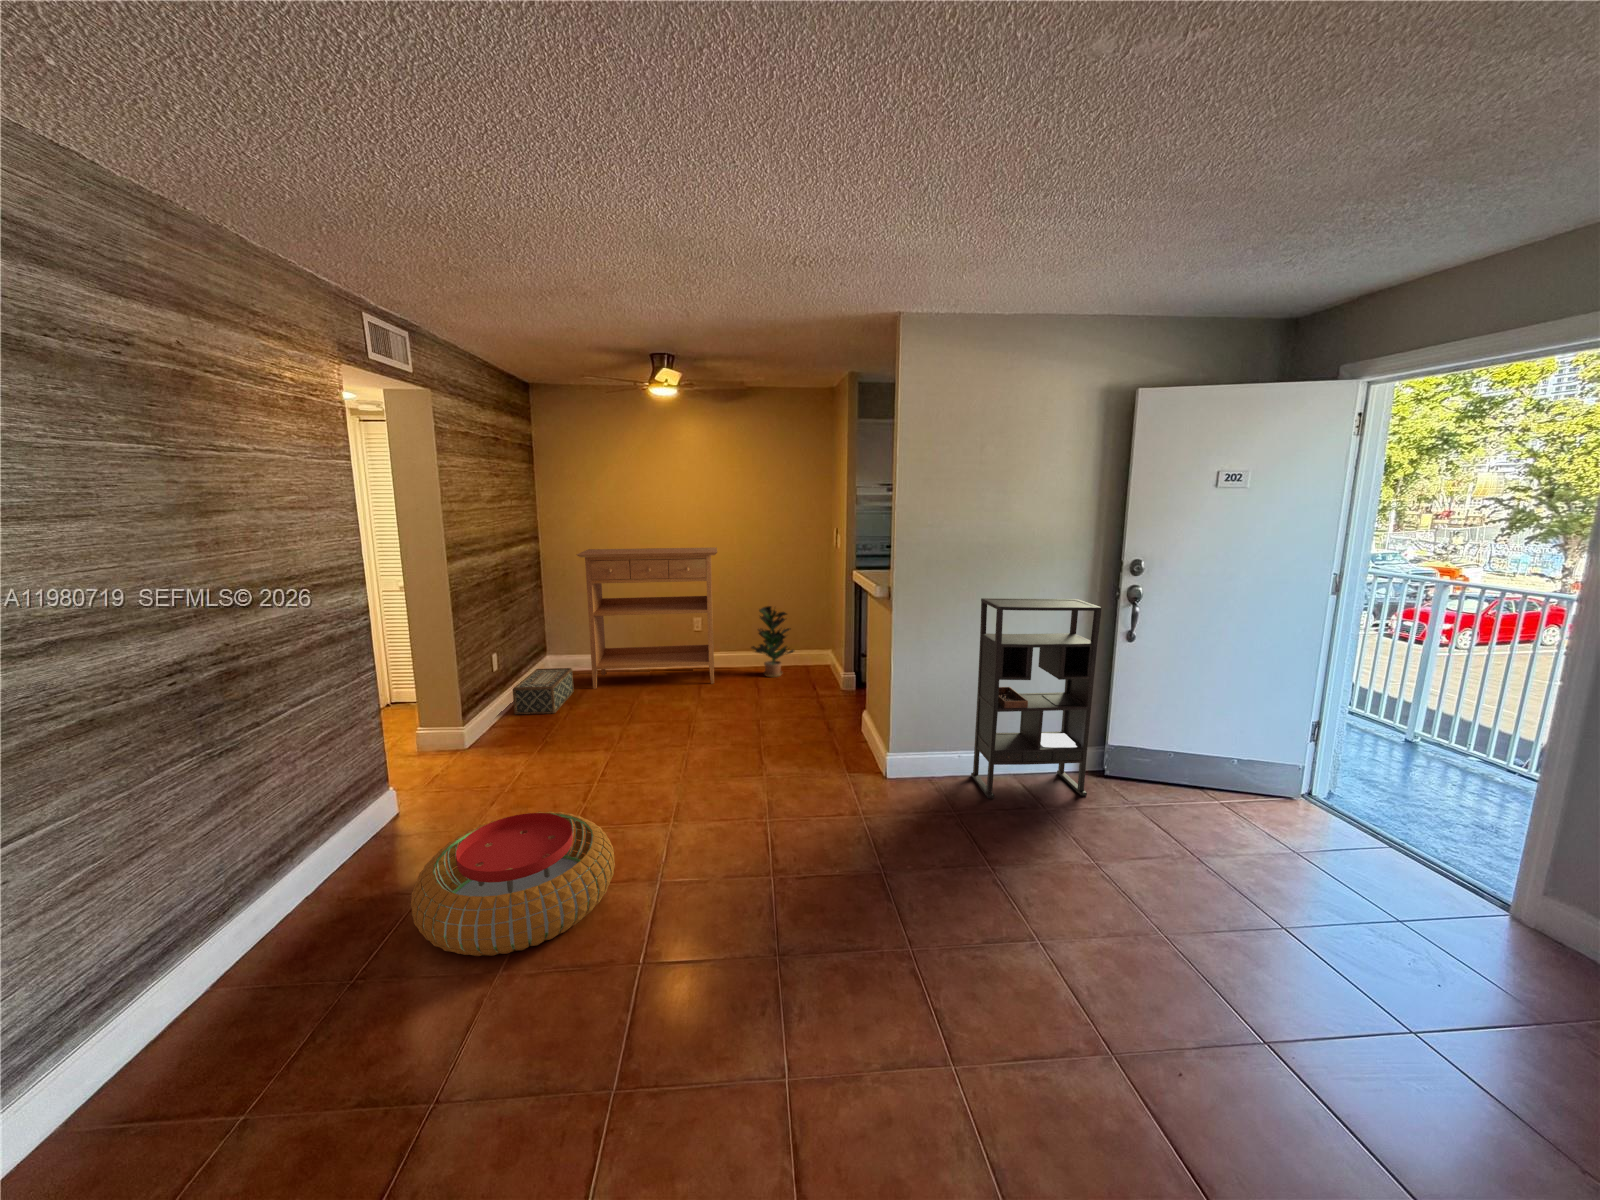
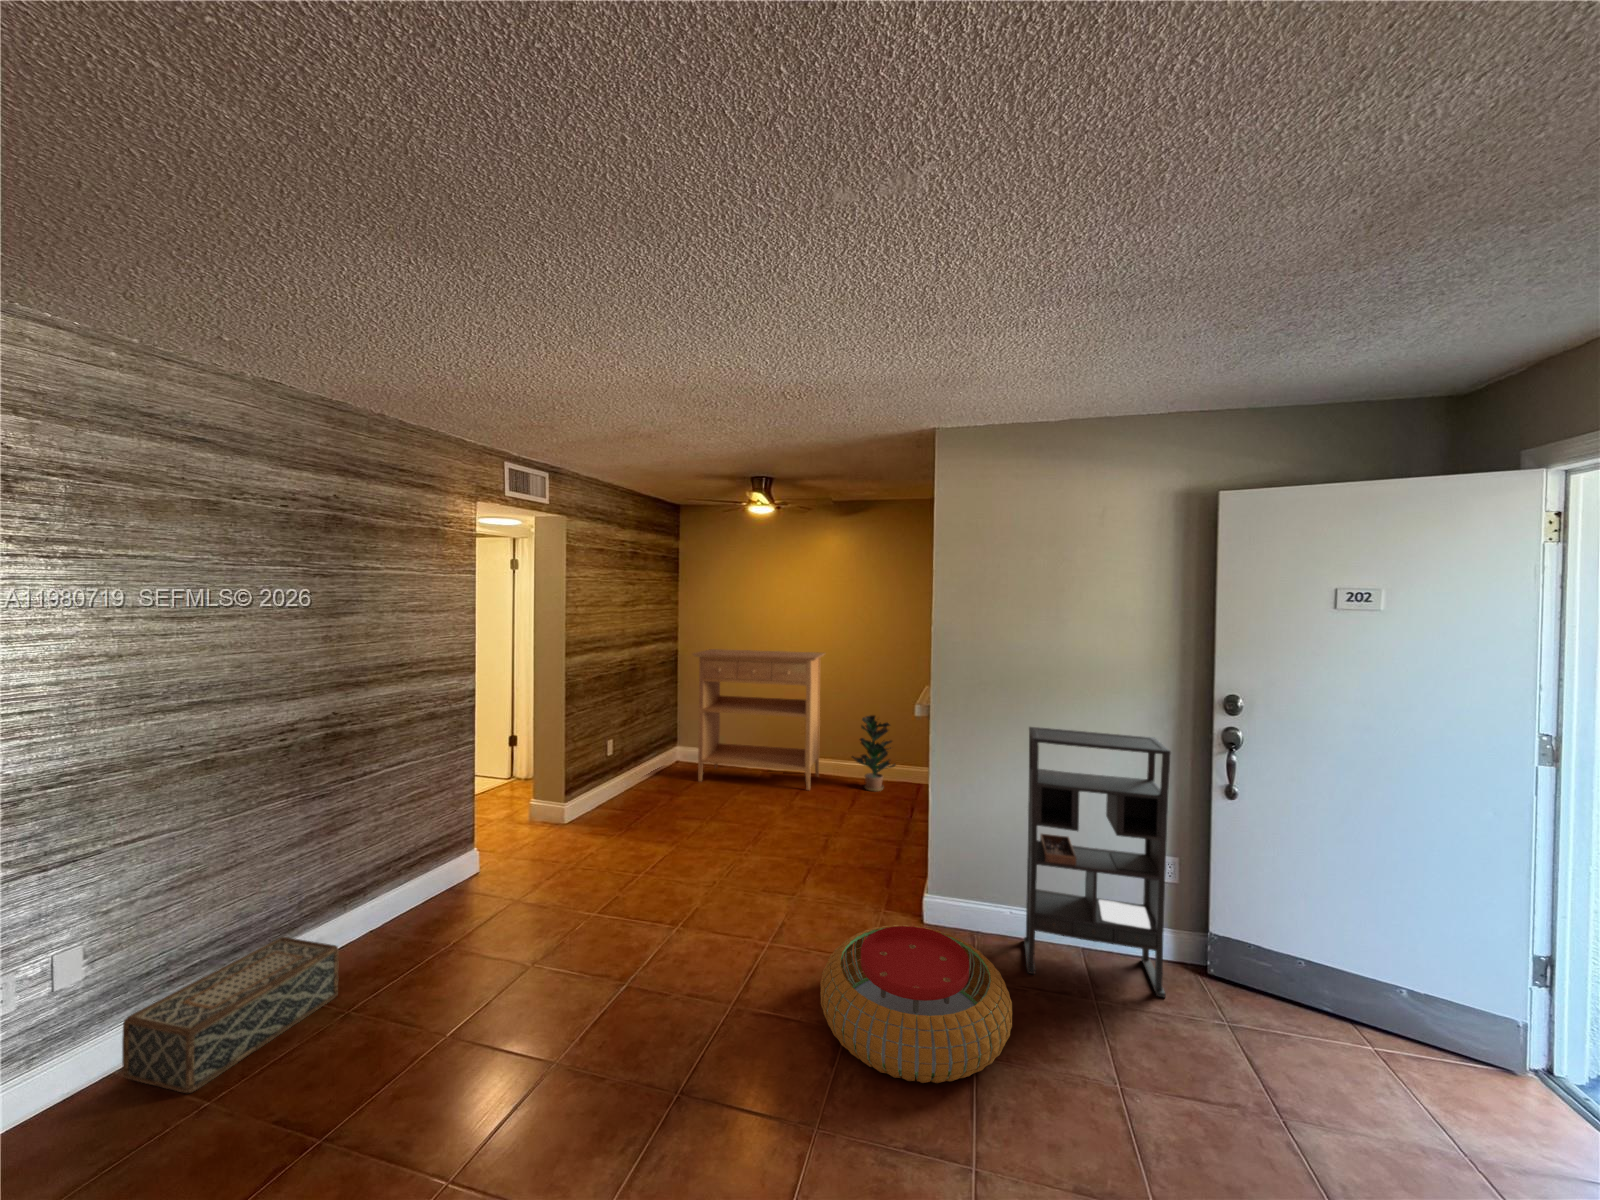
woven basket: present [513,668,574,714] -> present [122,937,338,1093]
pouf: present [411,811,615,956] -> present [820,925,1012,1083]

